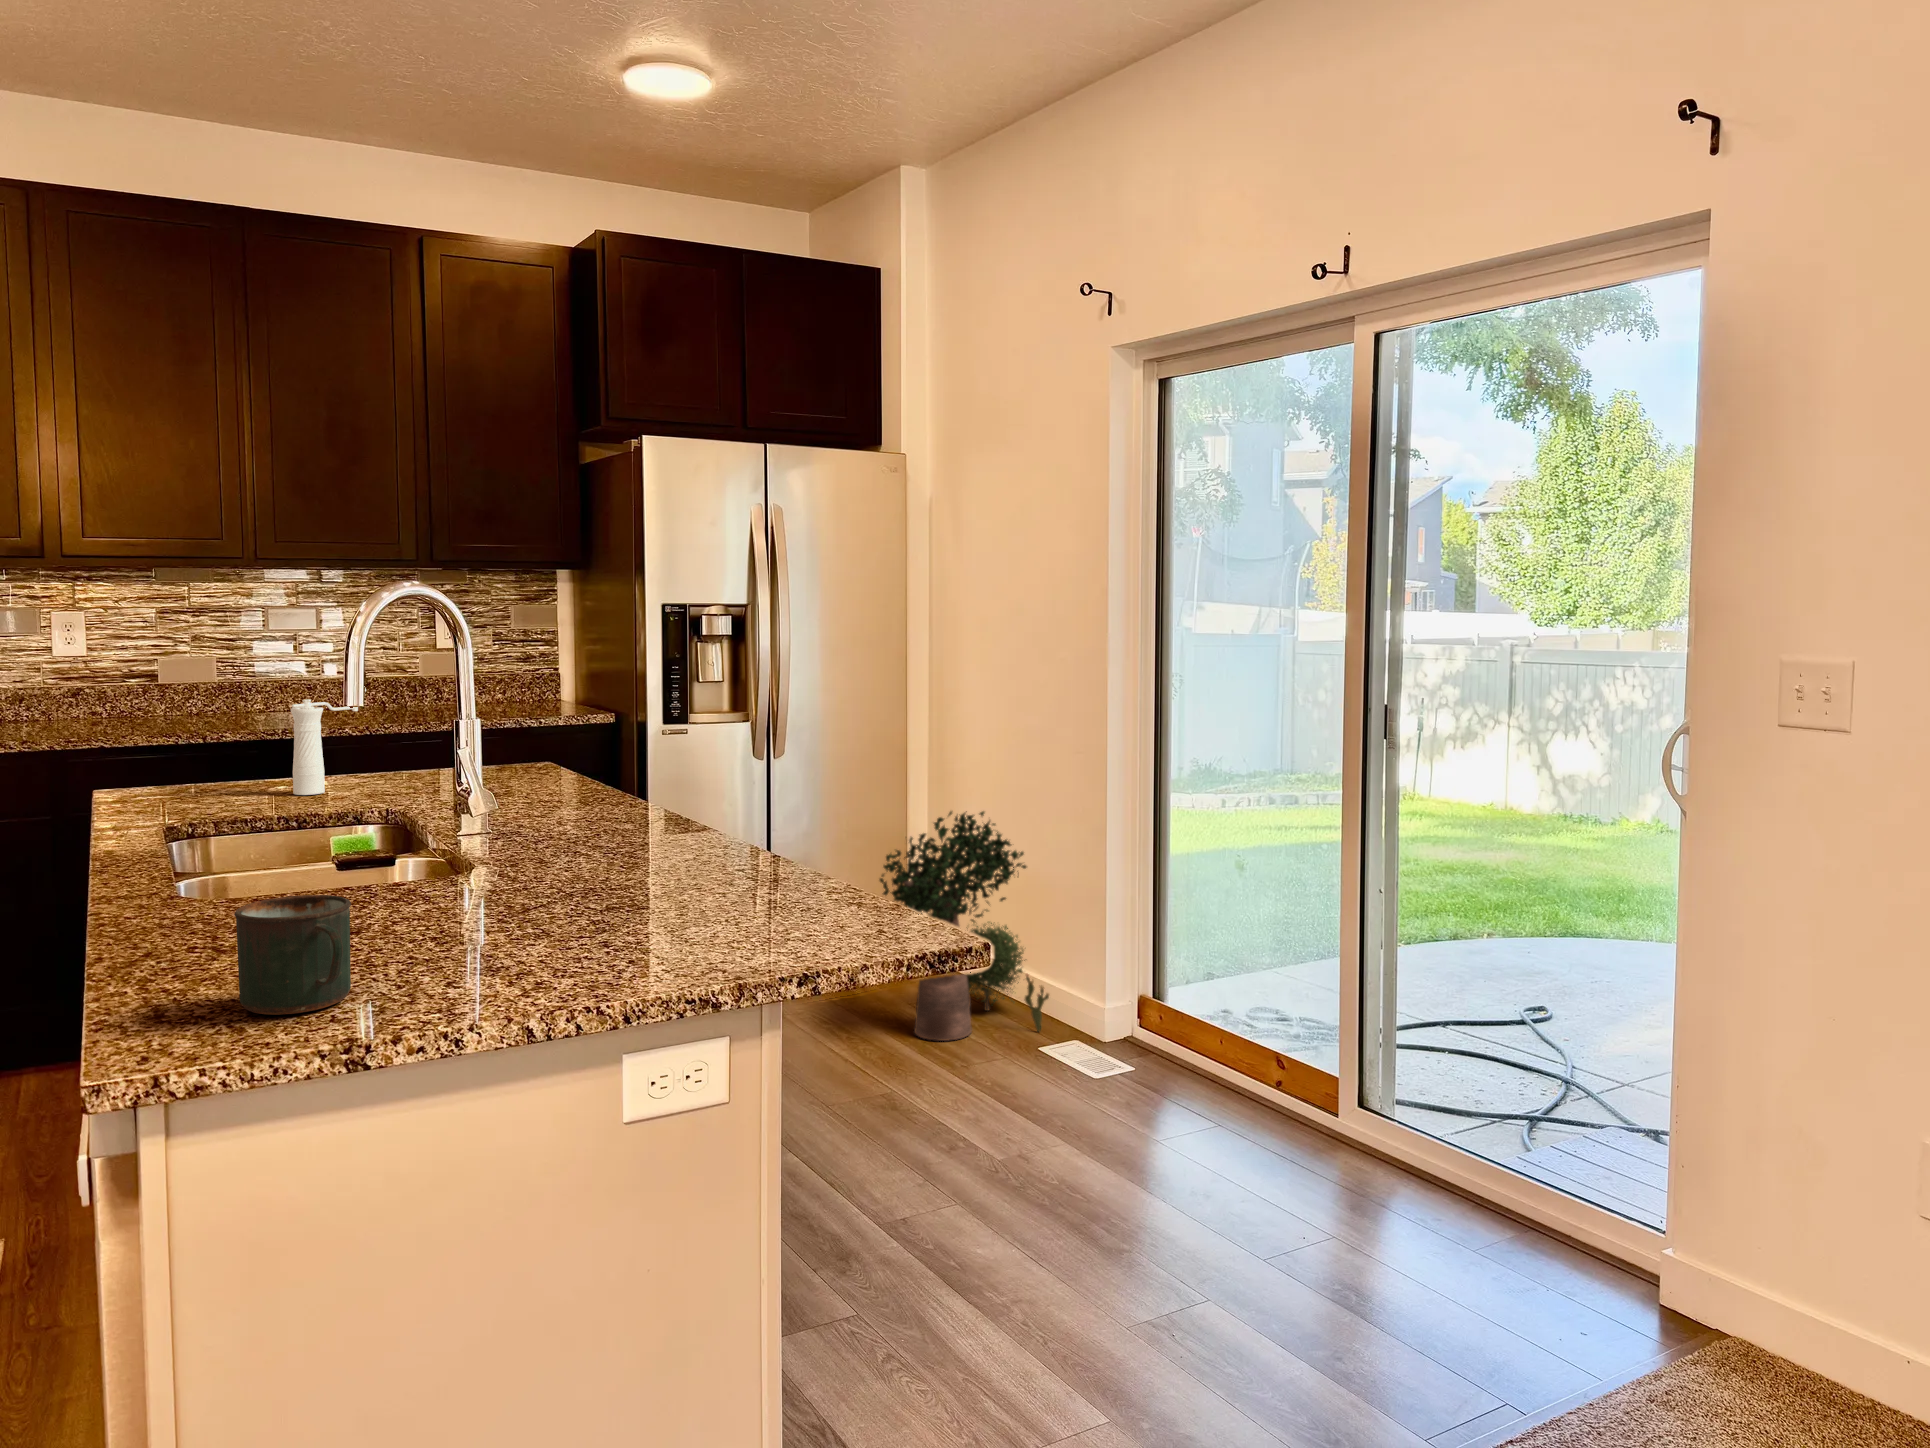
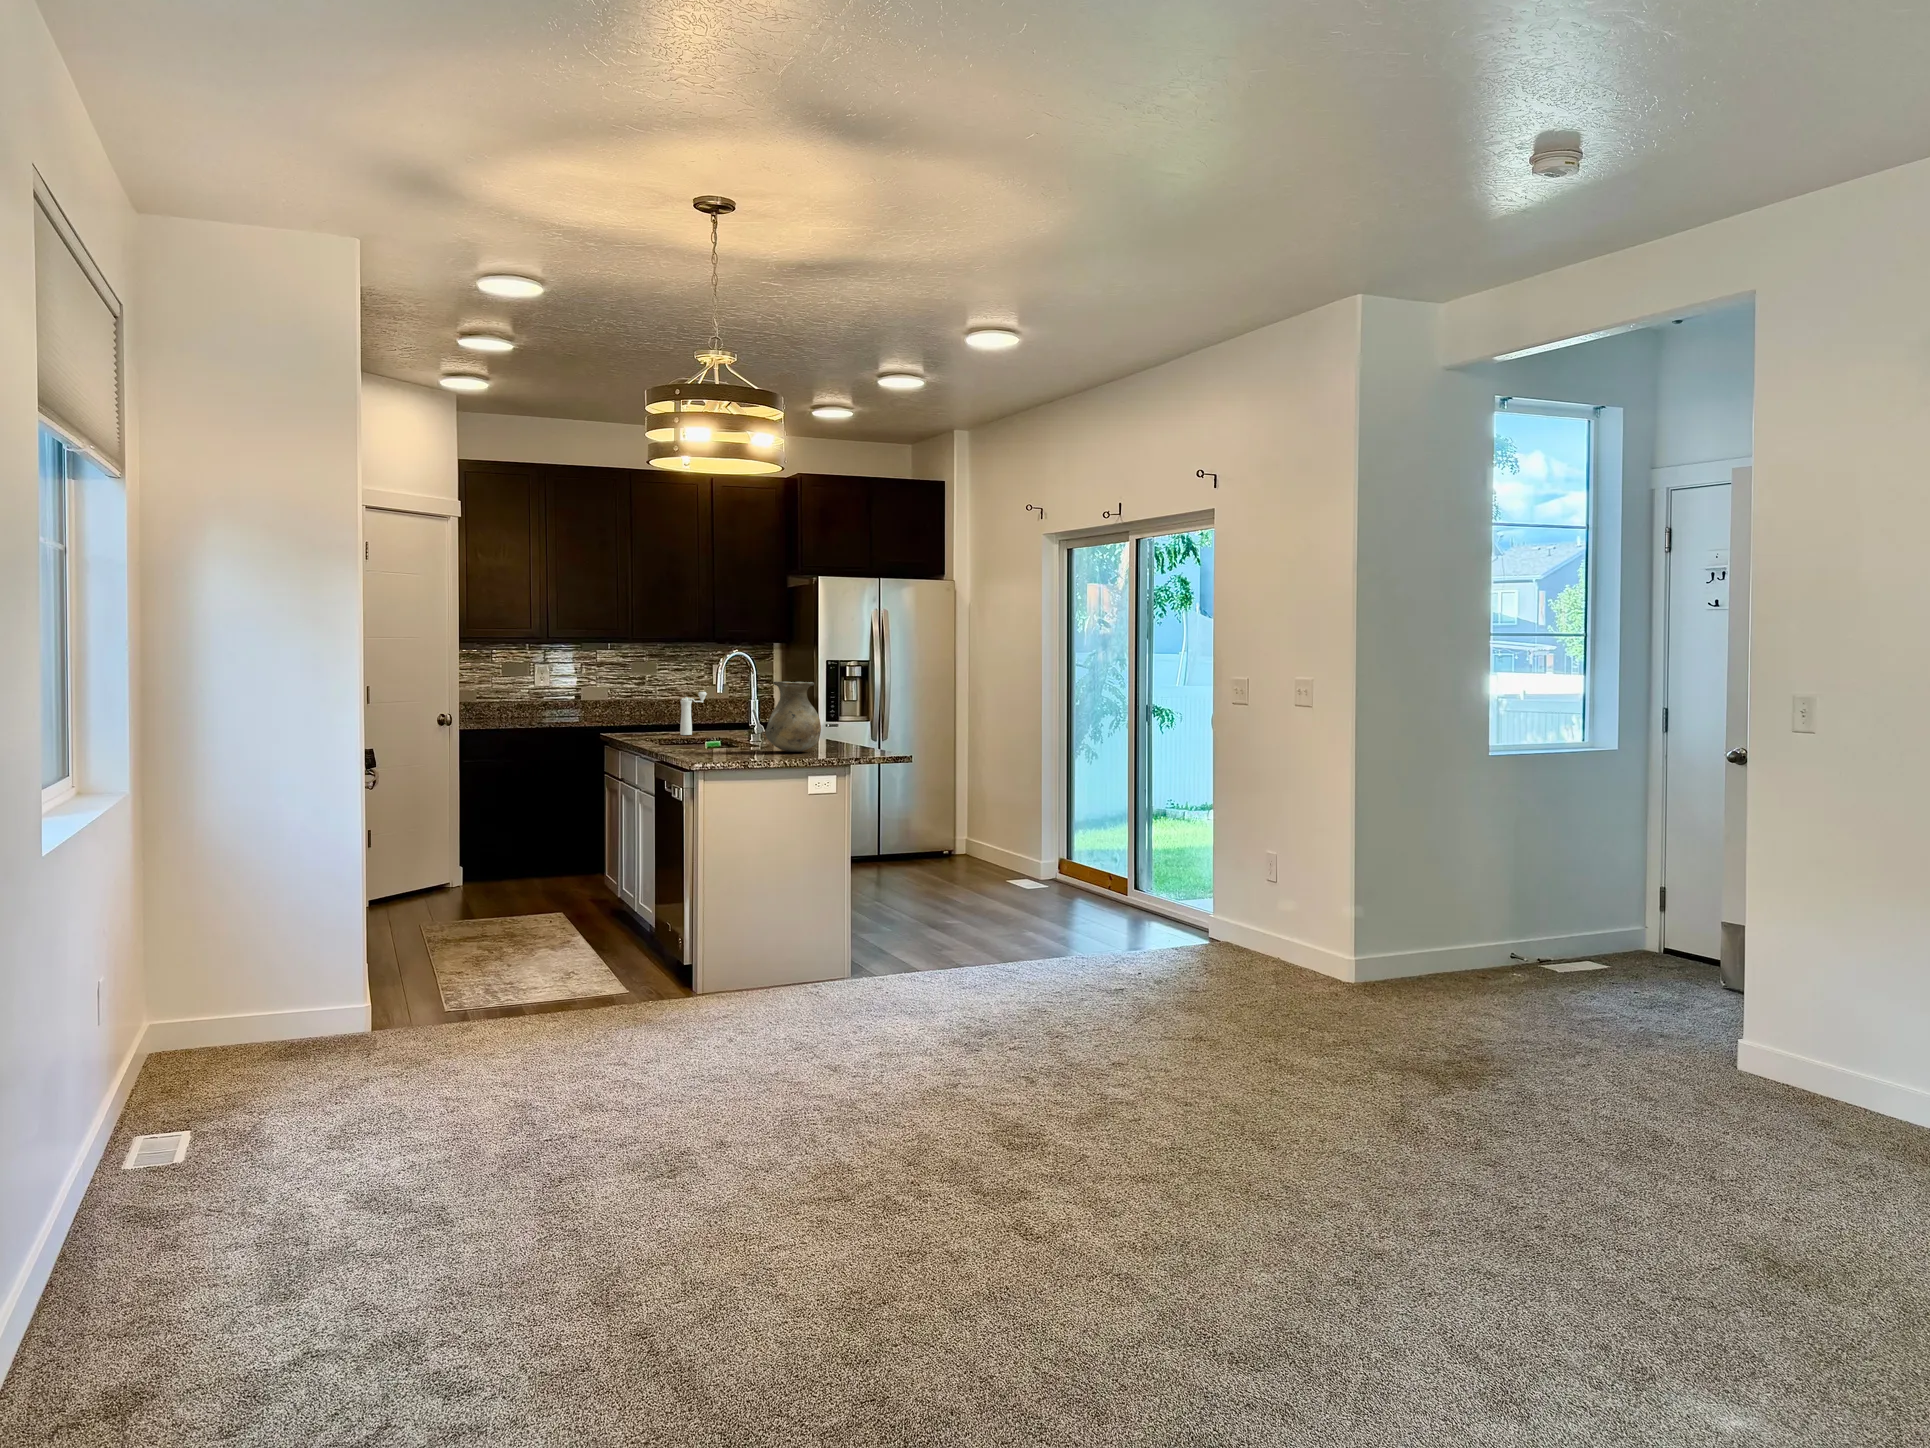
vase: none [448,690,655,942] -> present [765,681,821,752]
potted plant: present [880,811,1049,1041] -> none [931,764,1014,877]
mug: present [234,895,351,1015] -> none [720,730,746,756]

